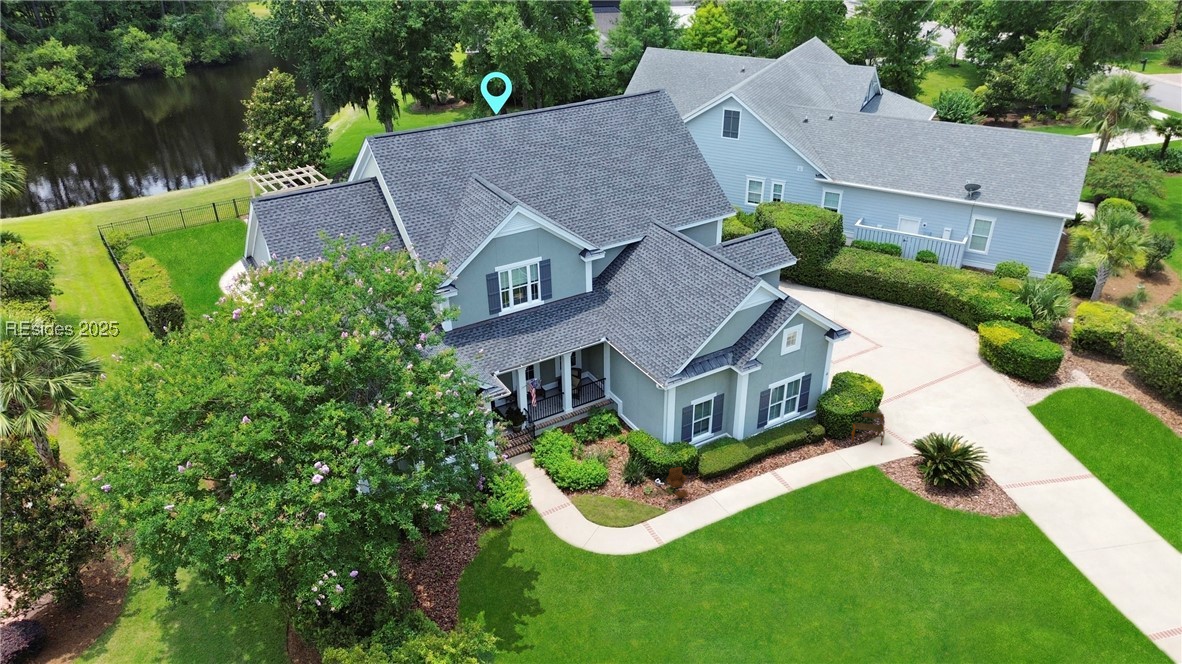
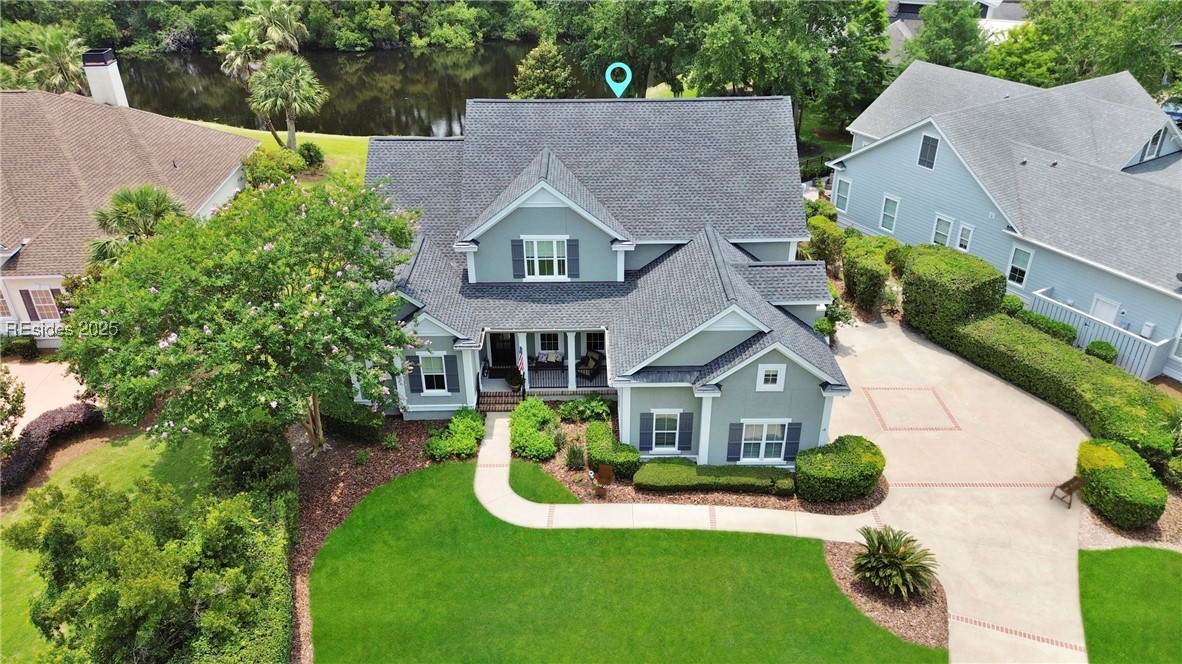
bench: present [852,413,885,445] -> present [1050,476,1089,509]

